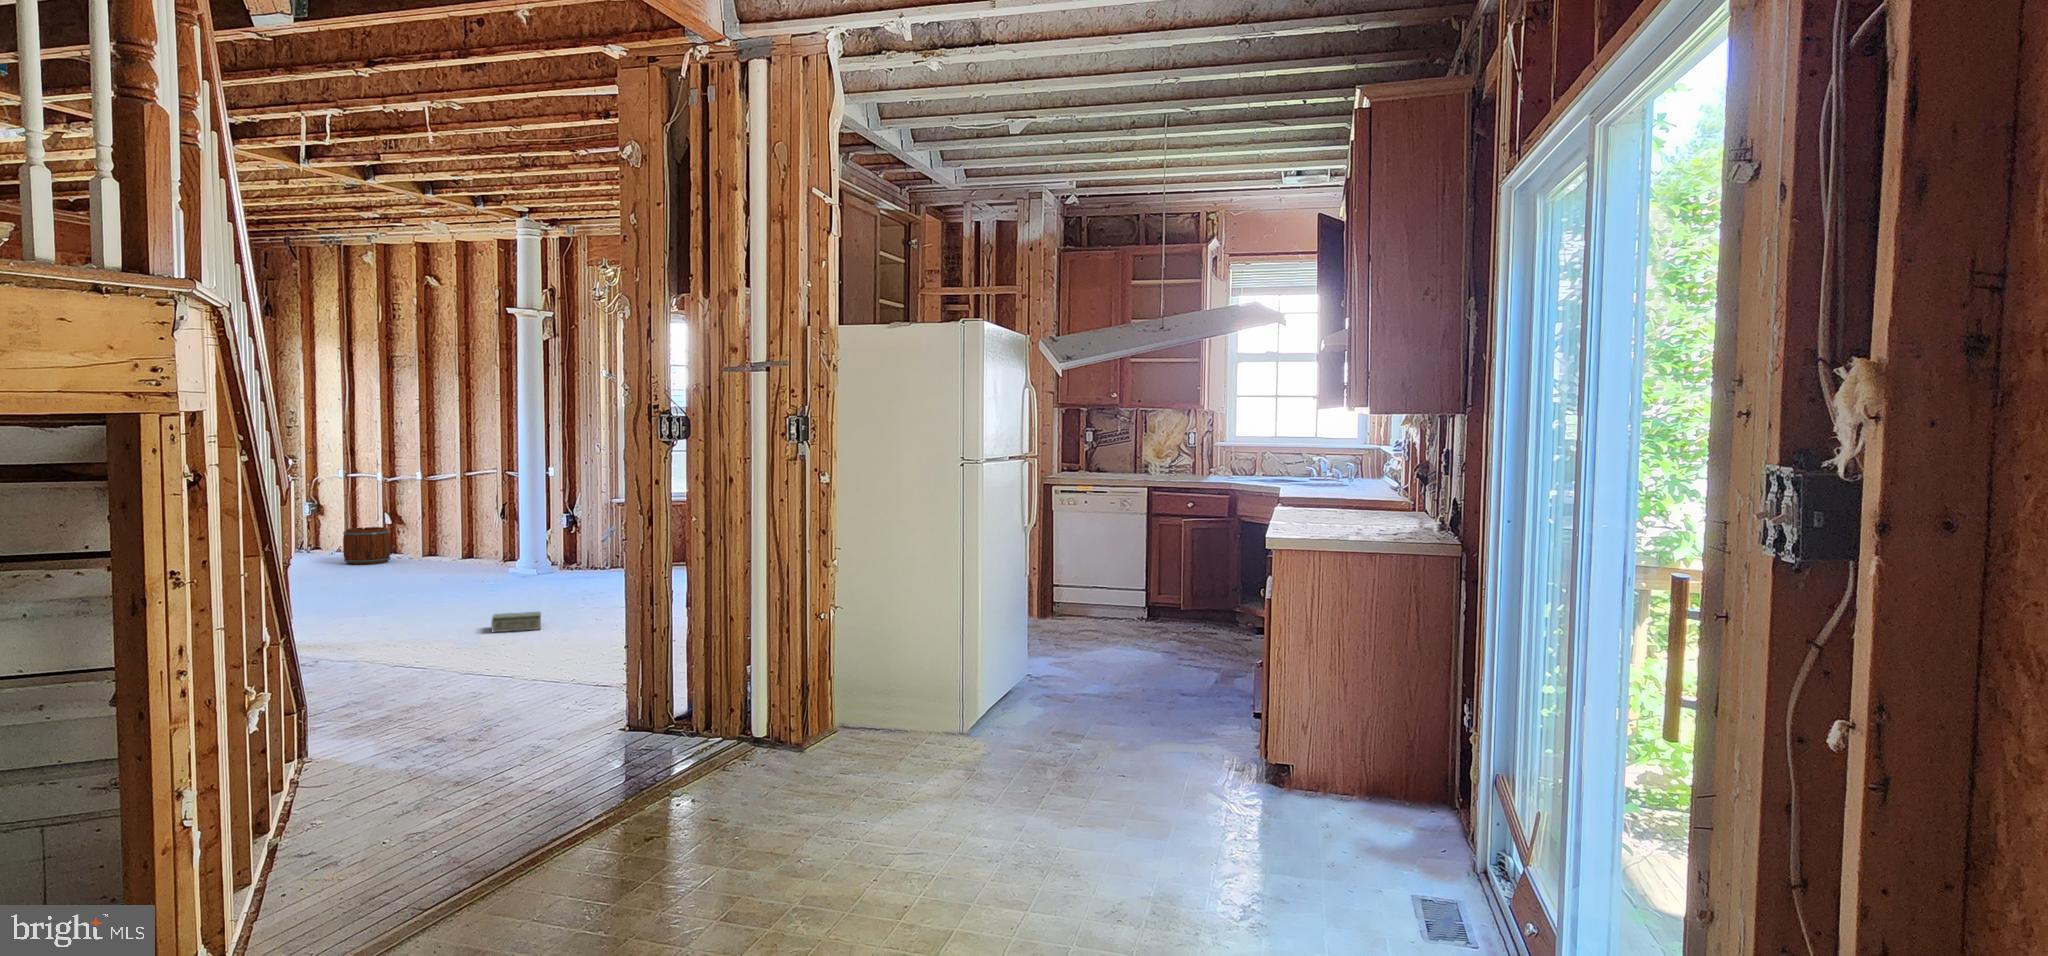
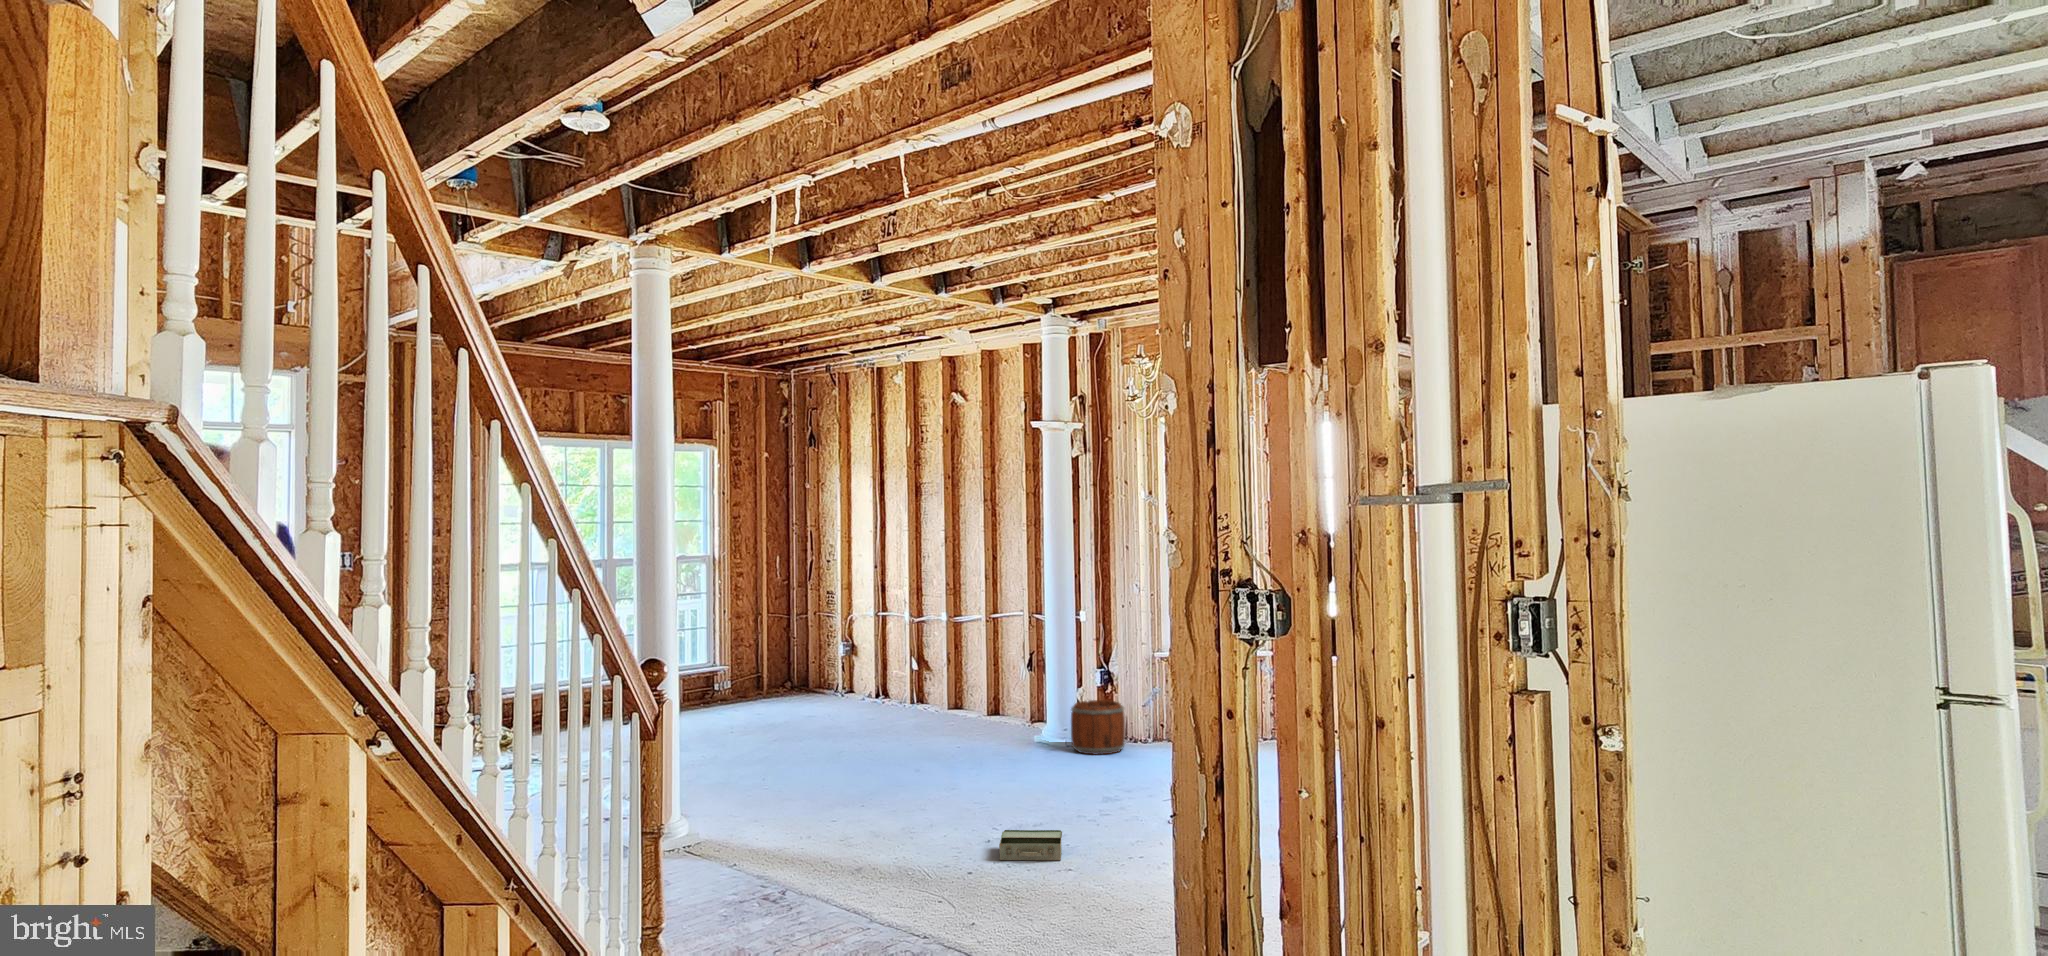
bucket: present [343,527,391,565] -> present [1071,700,1125,754]

